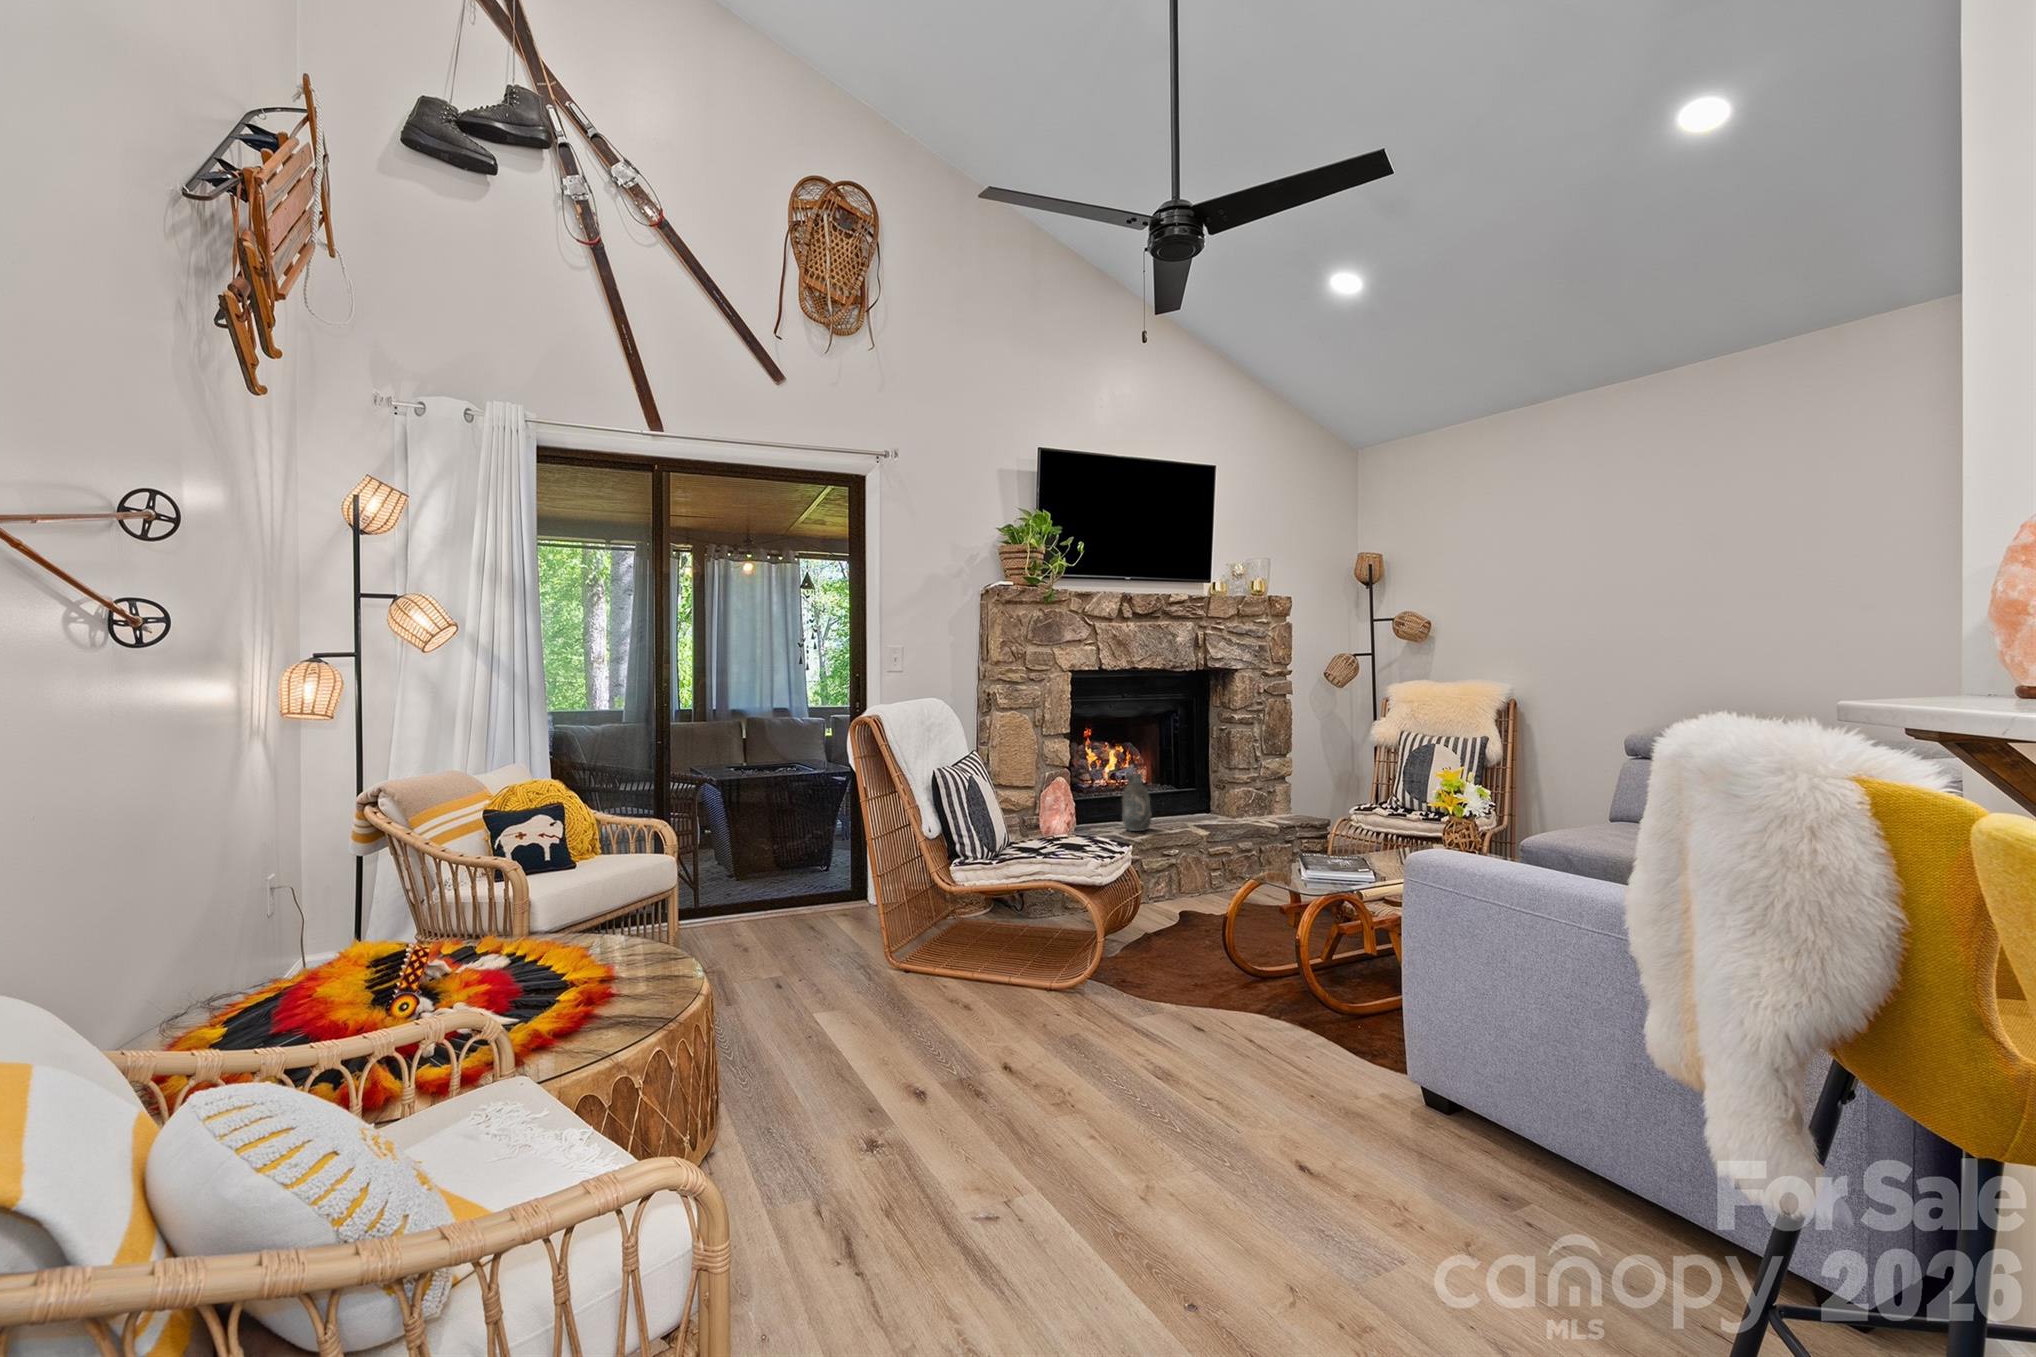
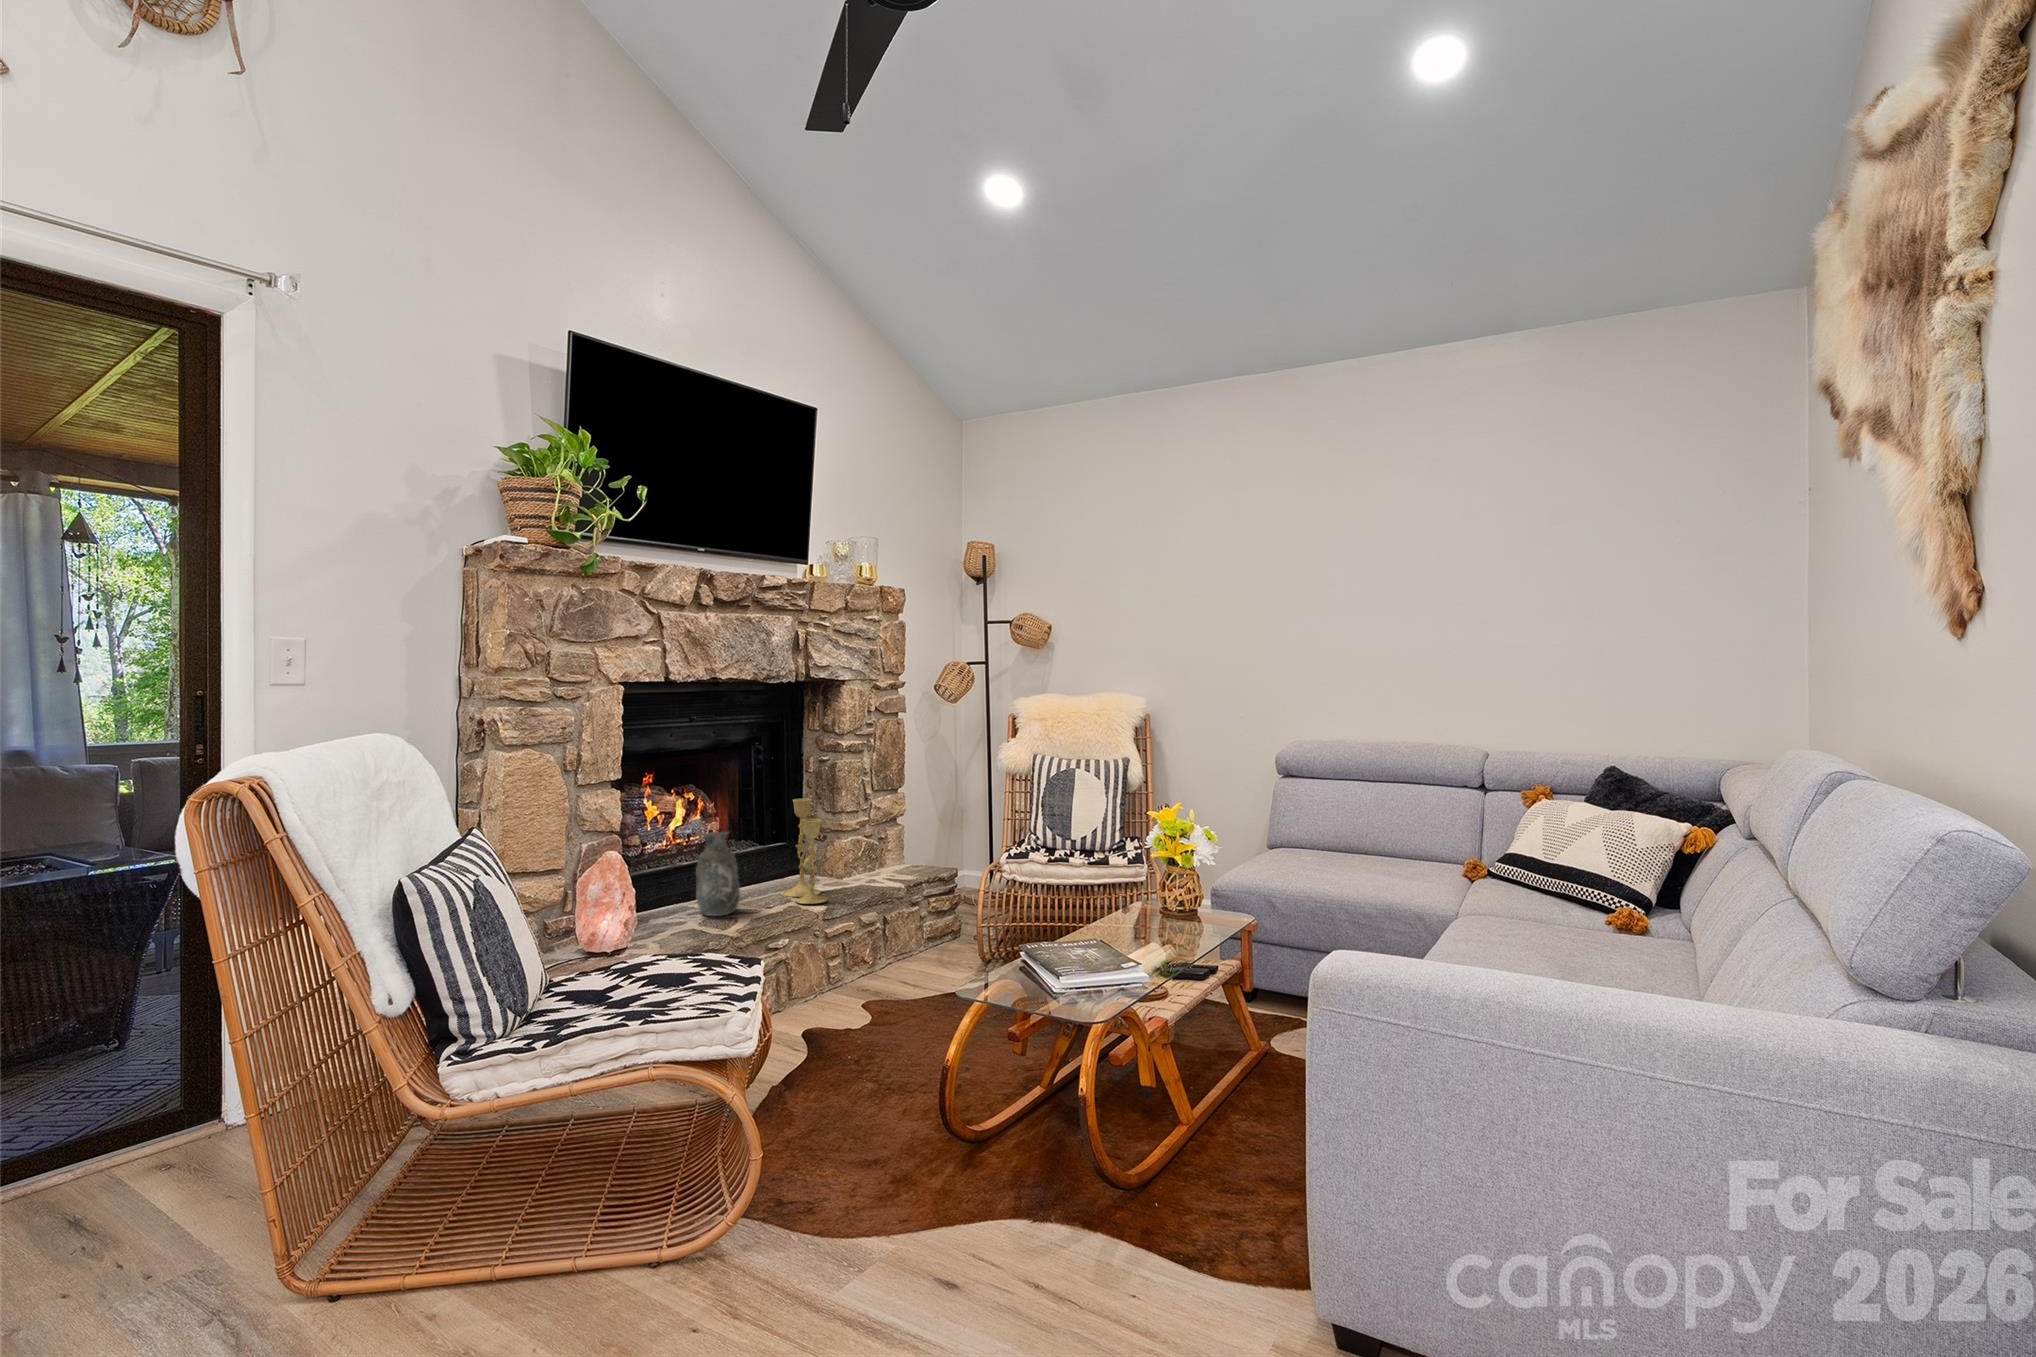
candlestick: none [1187,756,1216,830] -> present [783,799,828,904]

